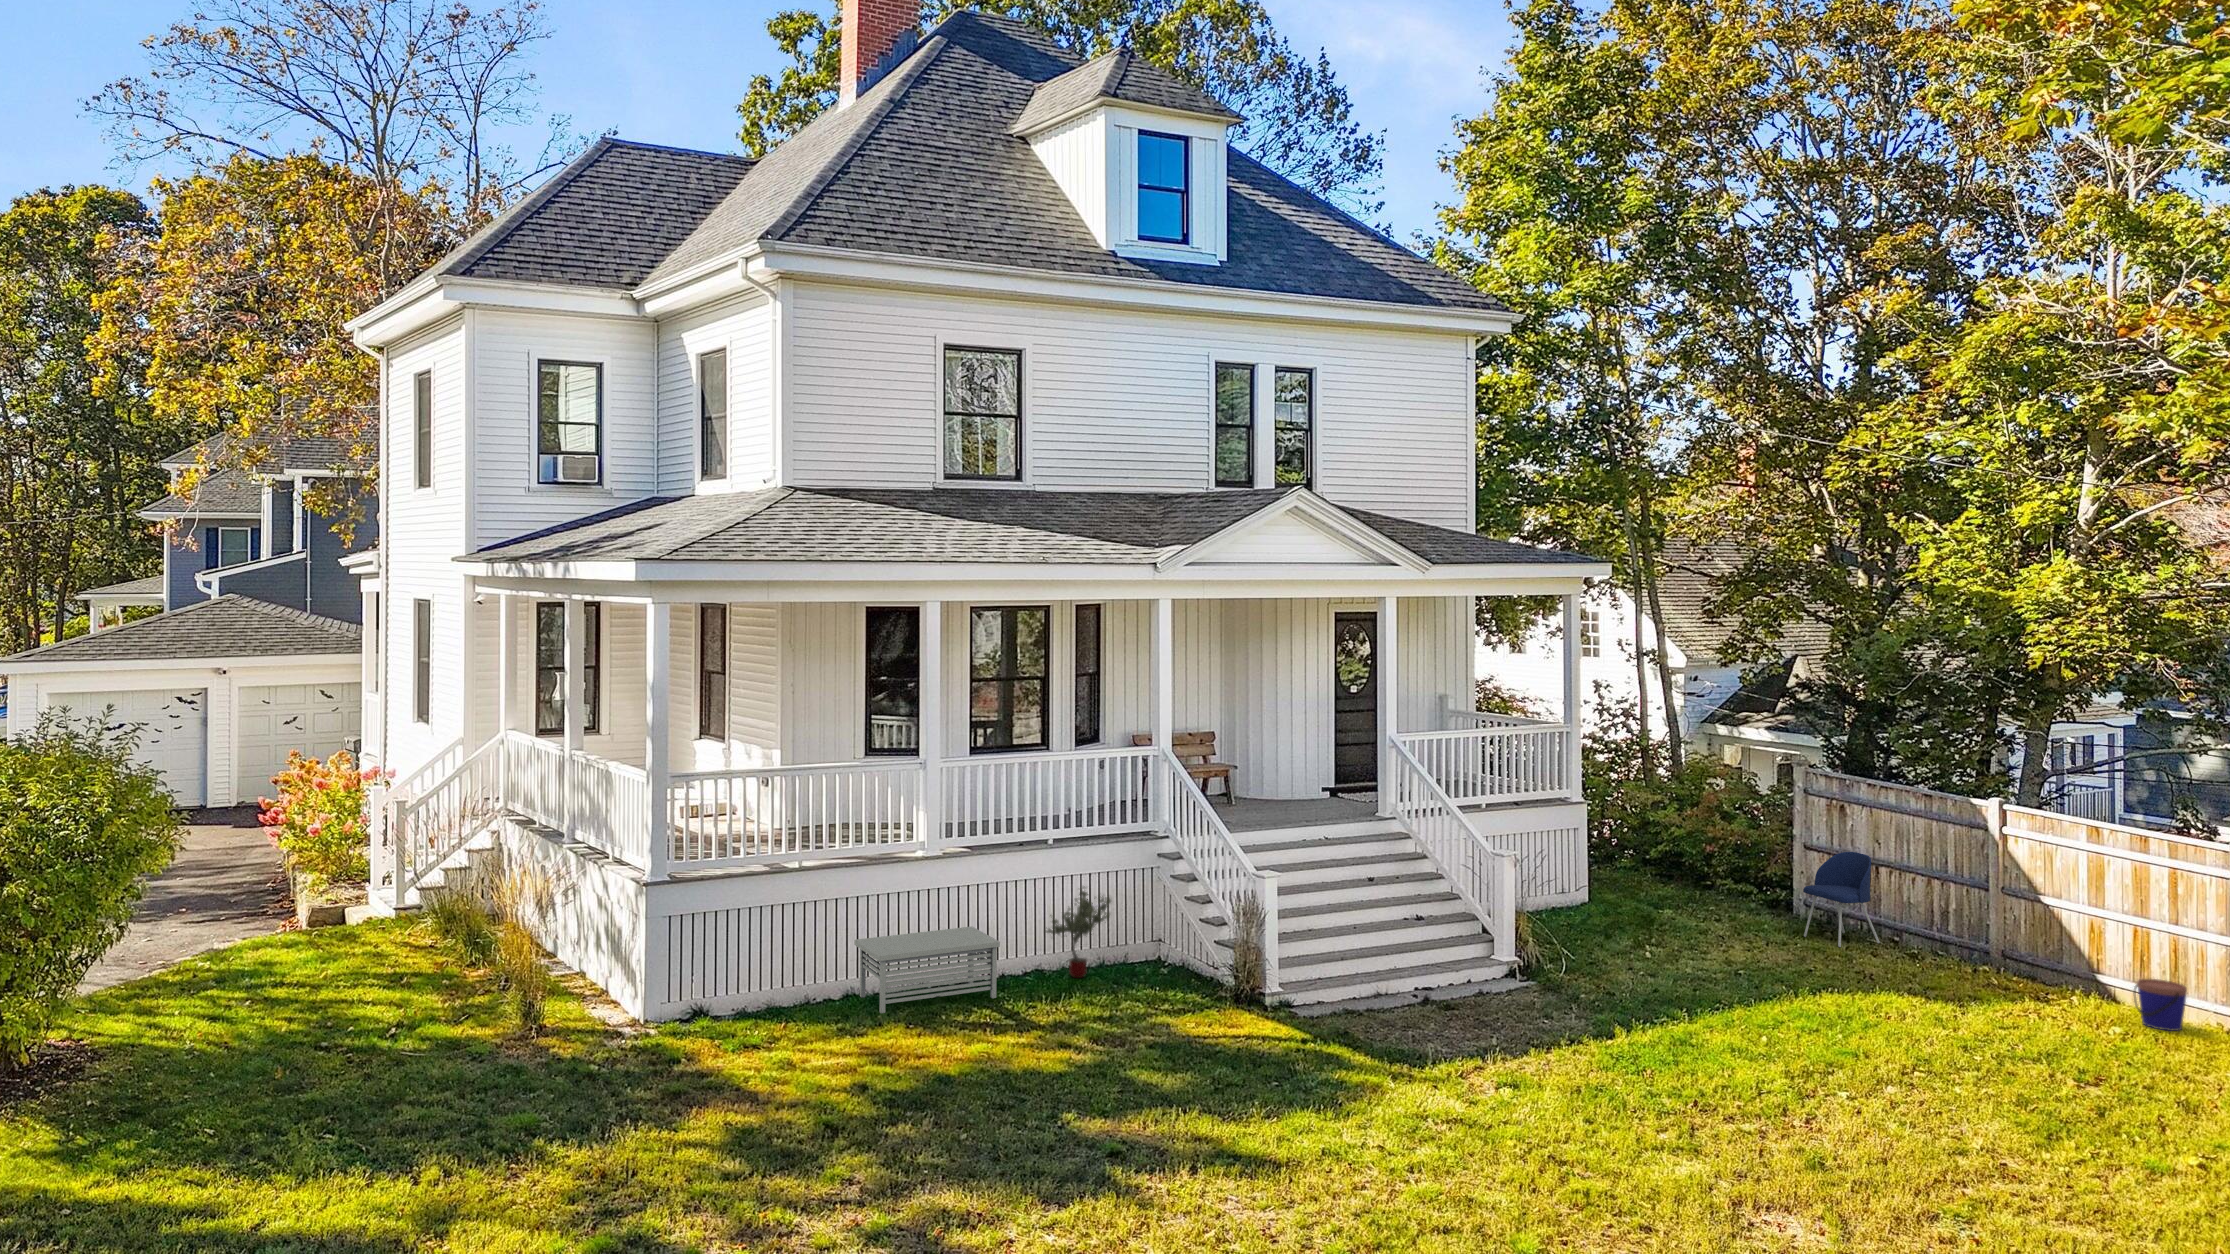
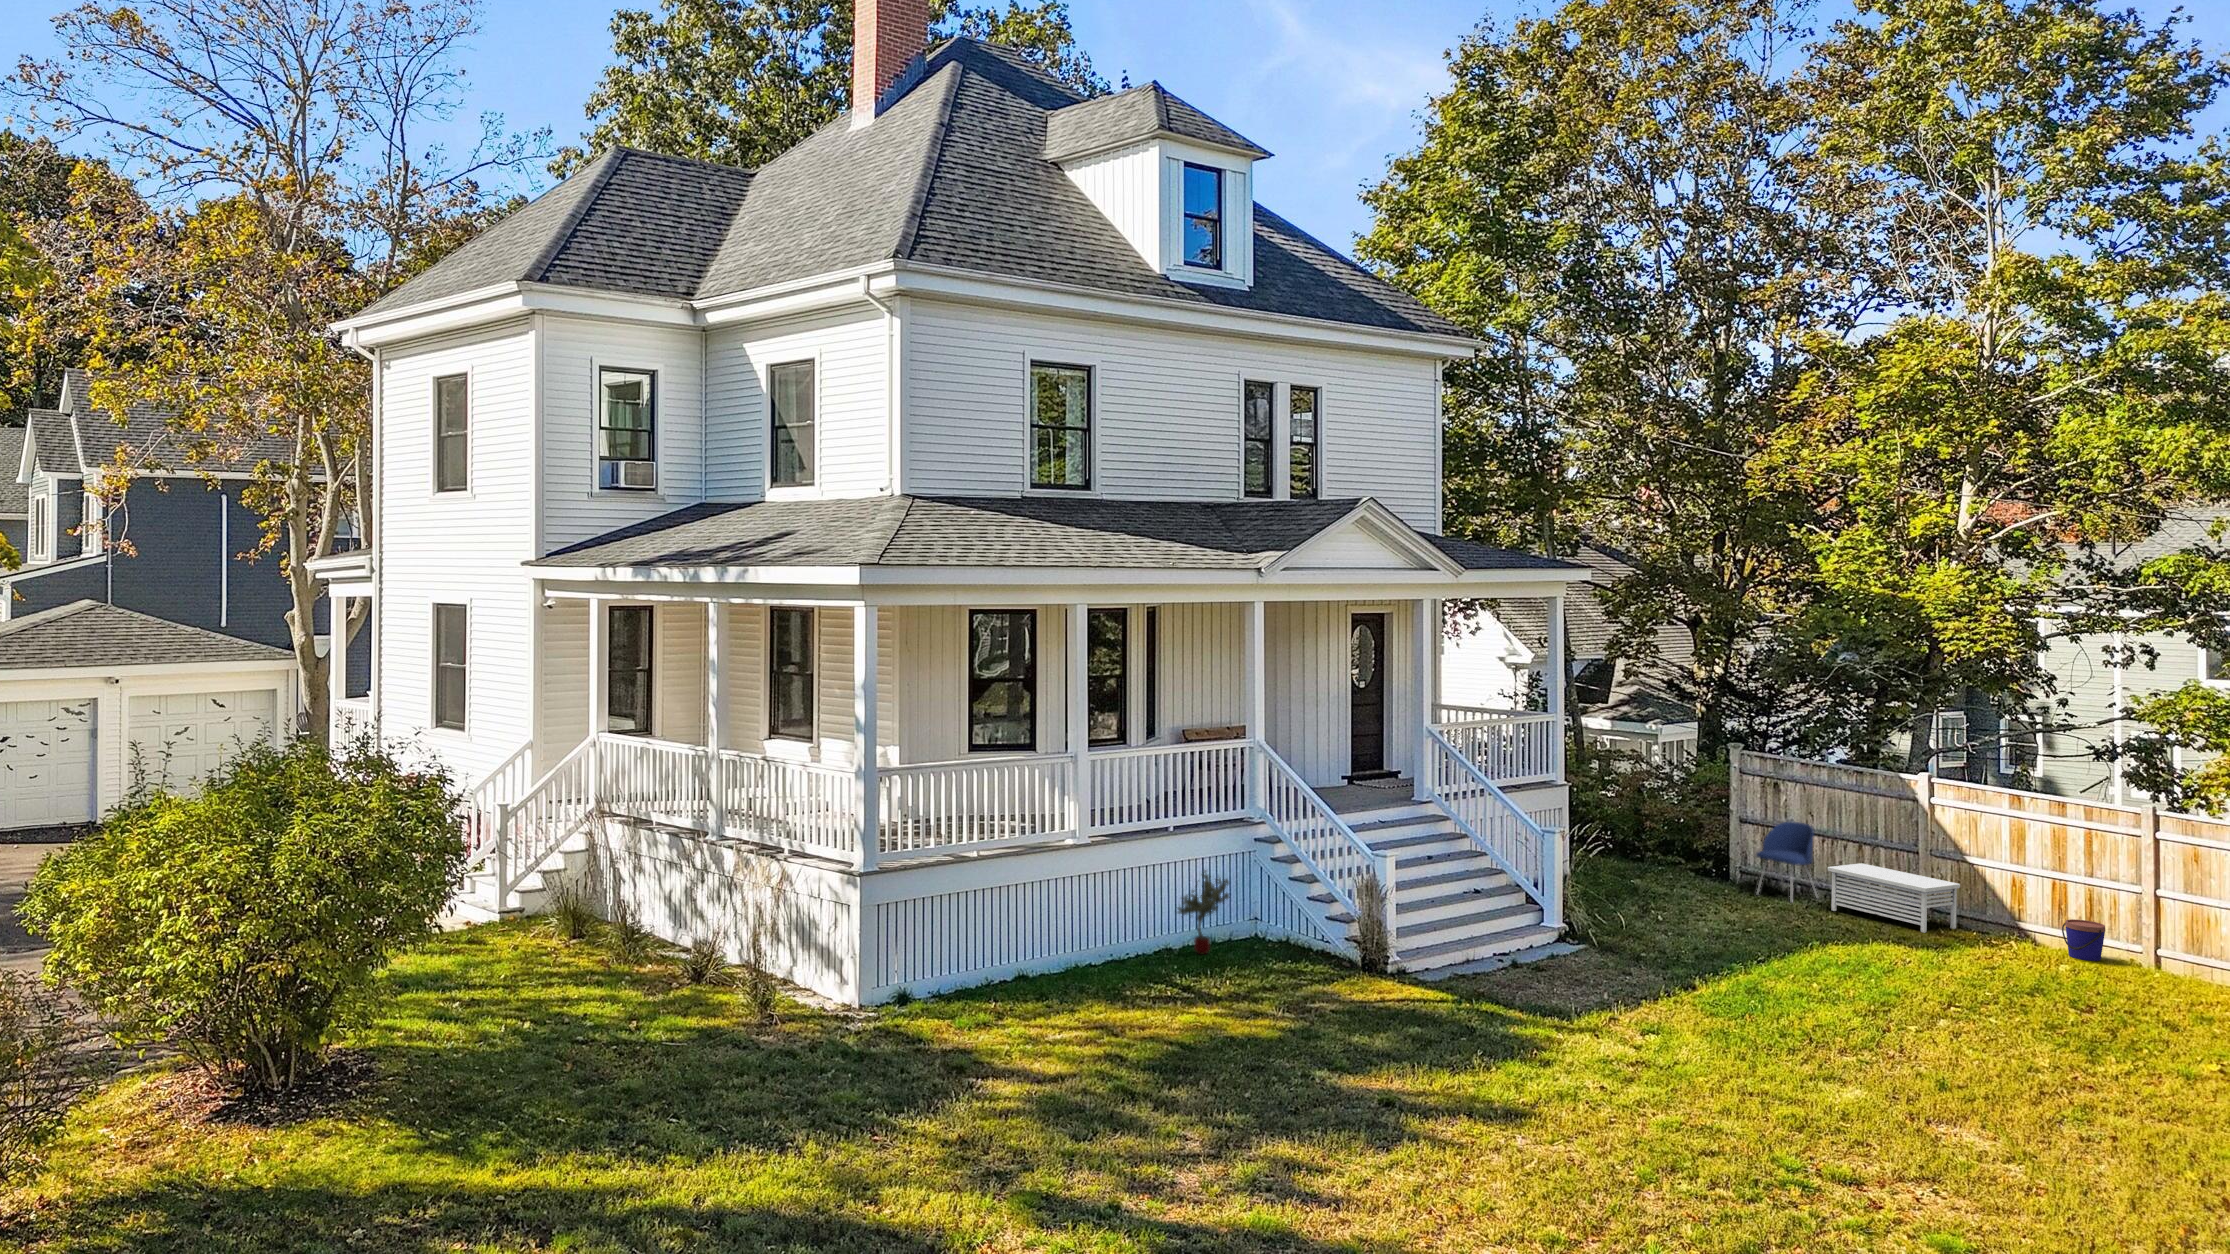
storage bench: present [854,927,1000,1013] -> present [1828,863,1960,933]

